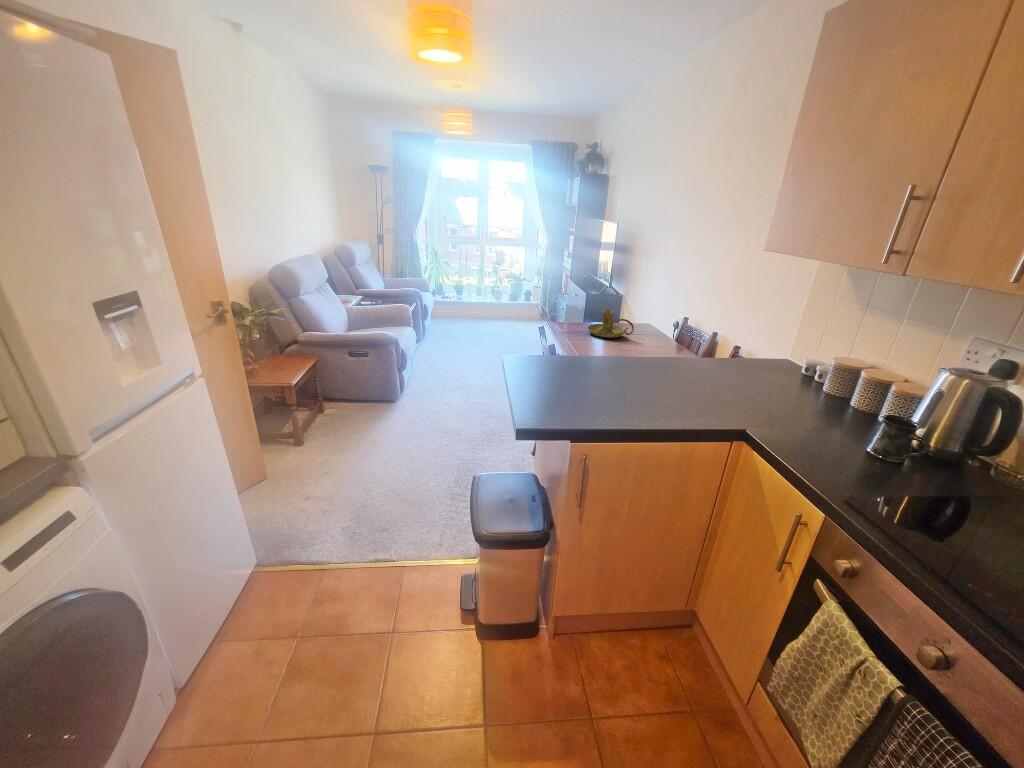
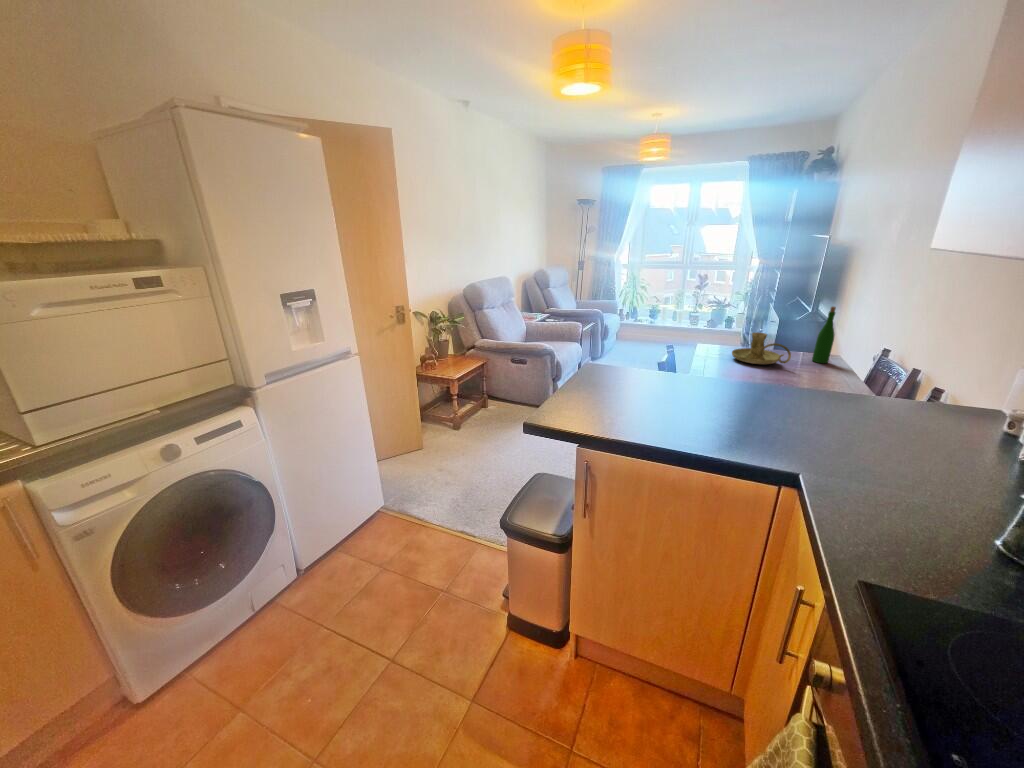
wine bottle: none [639,286,653,332] -> present [812,307,836,363]

